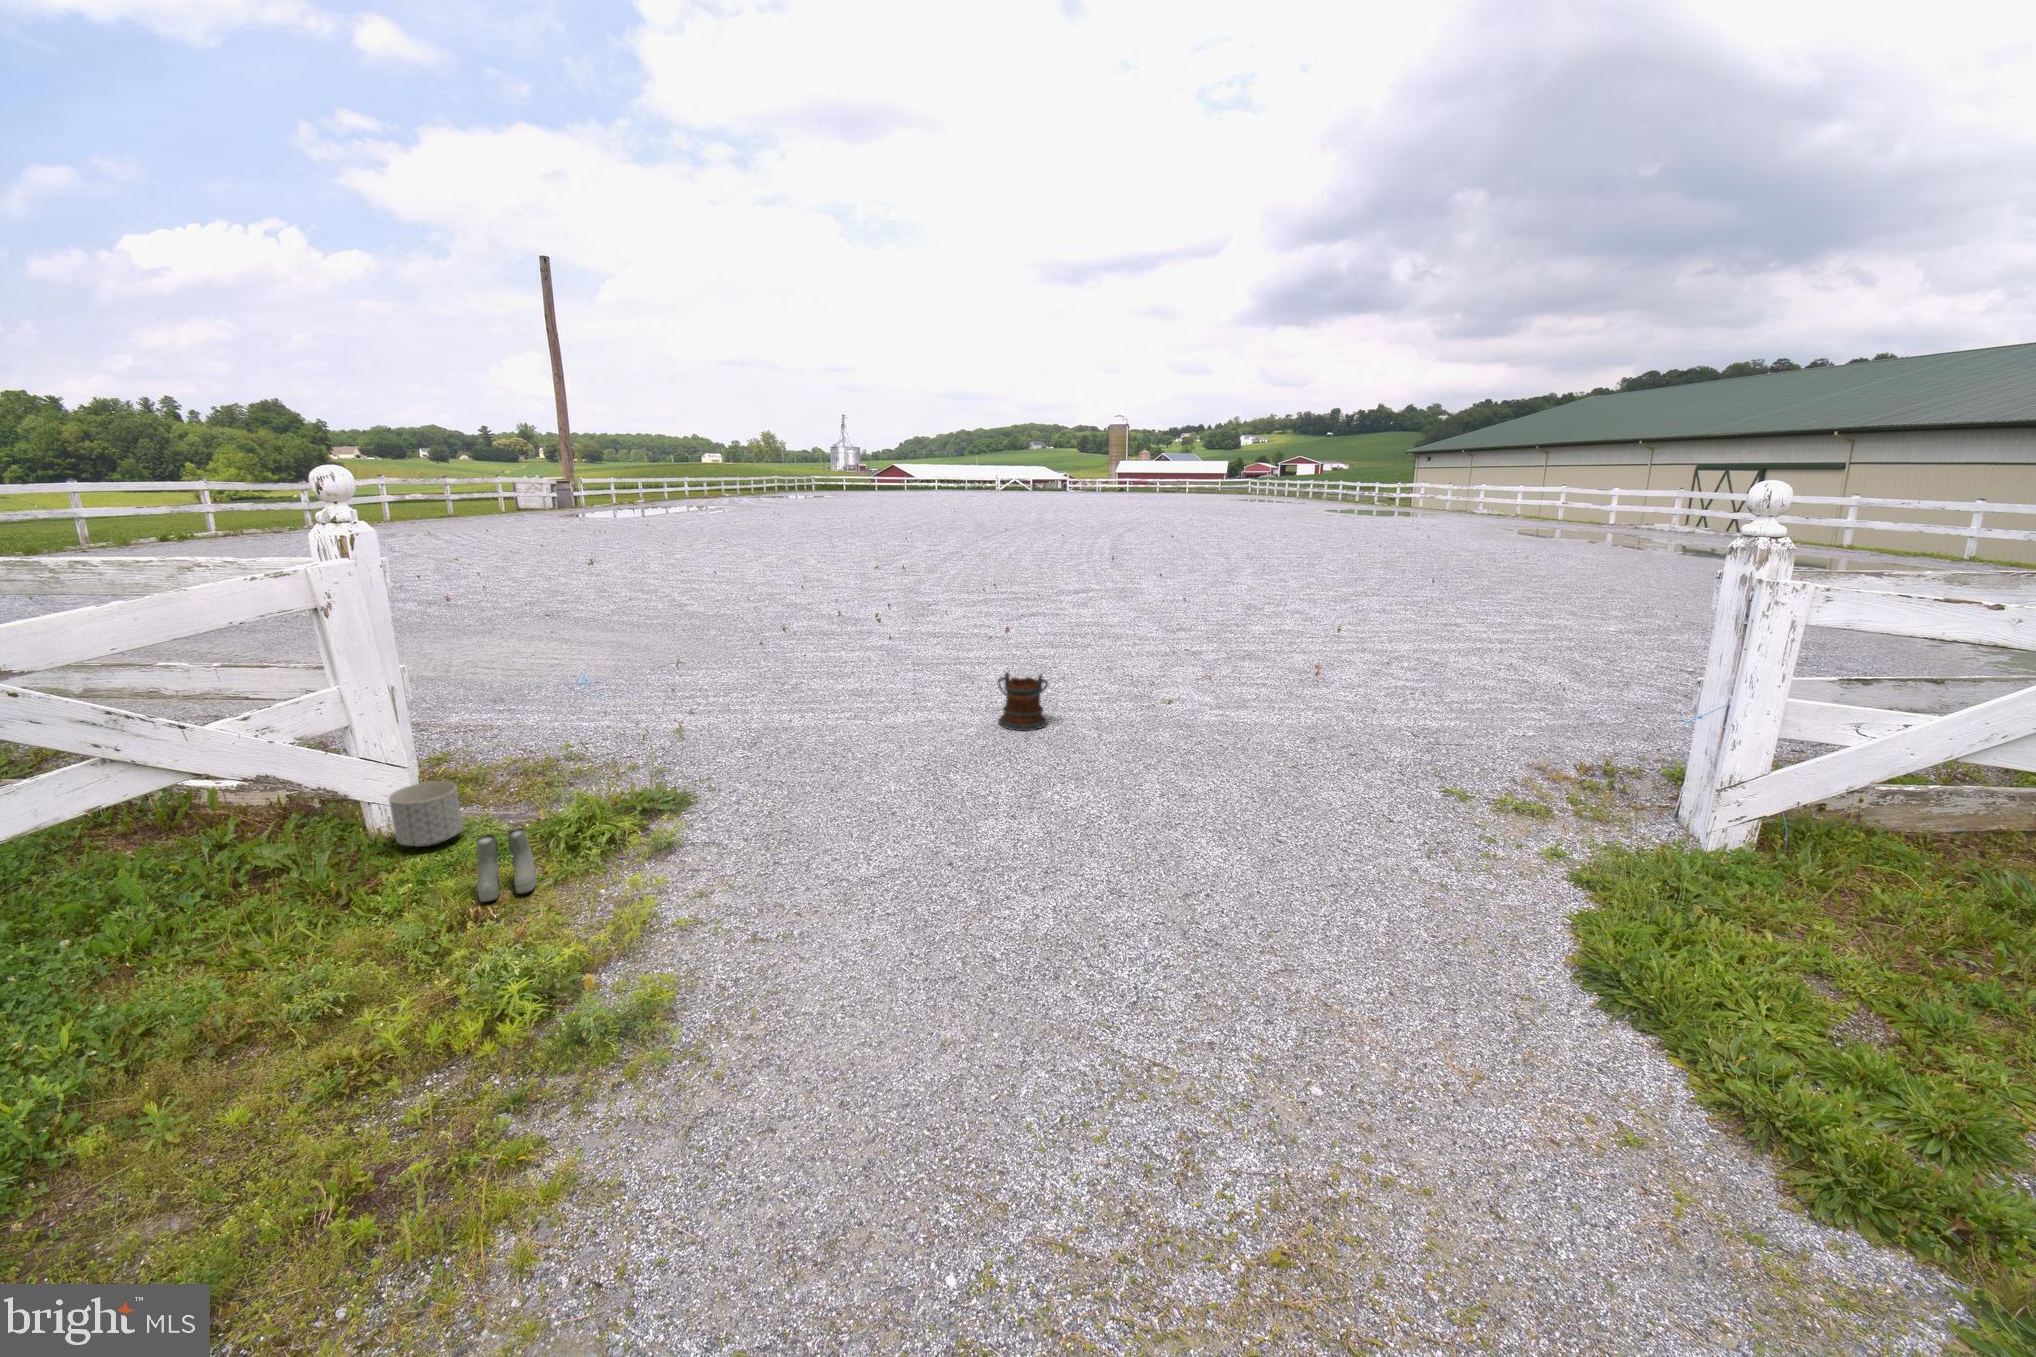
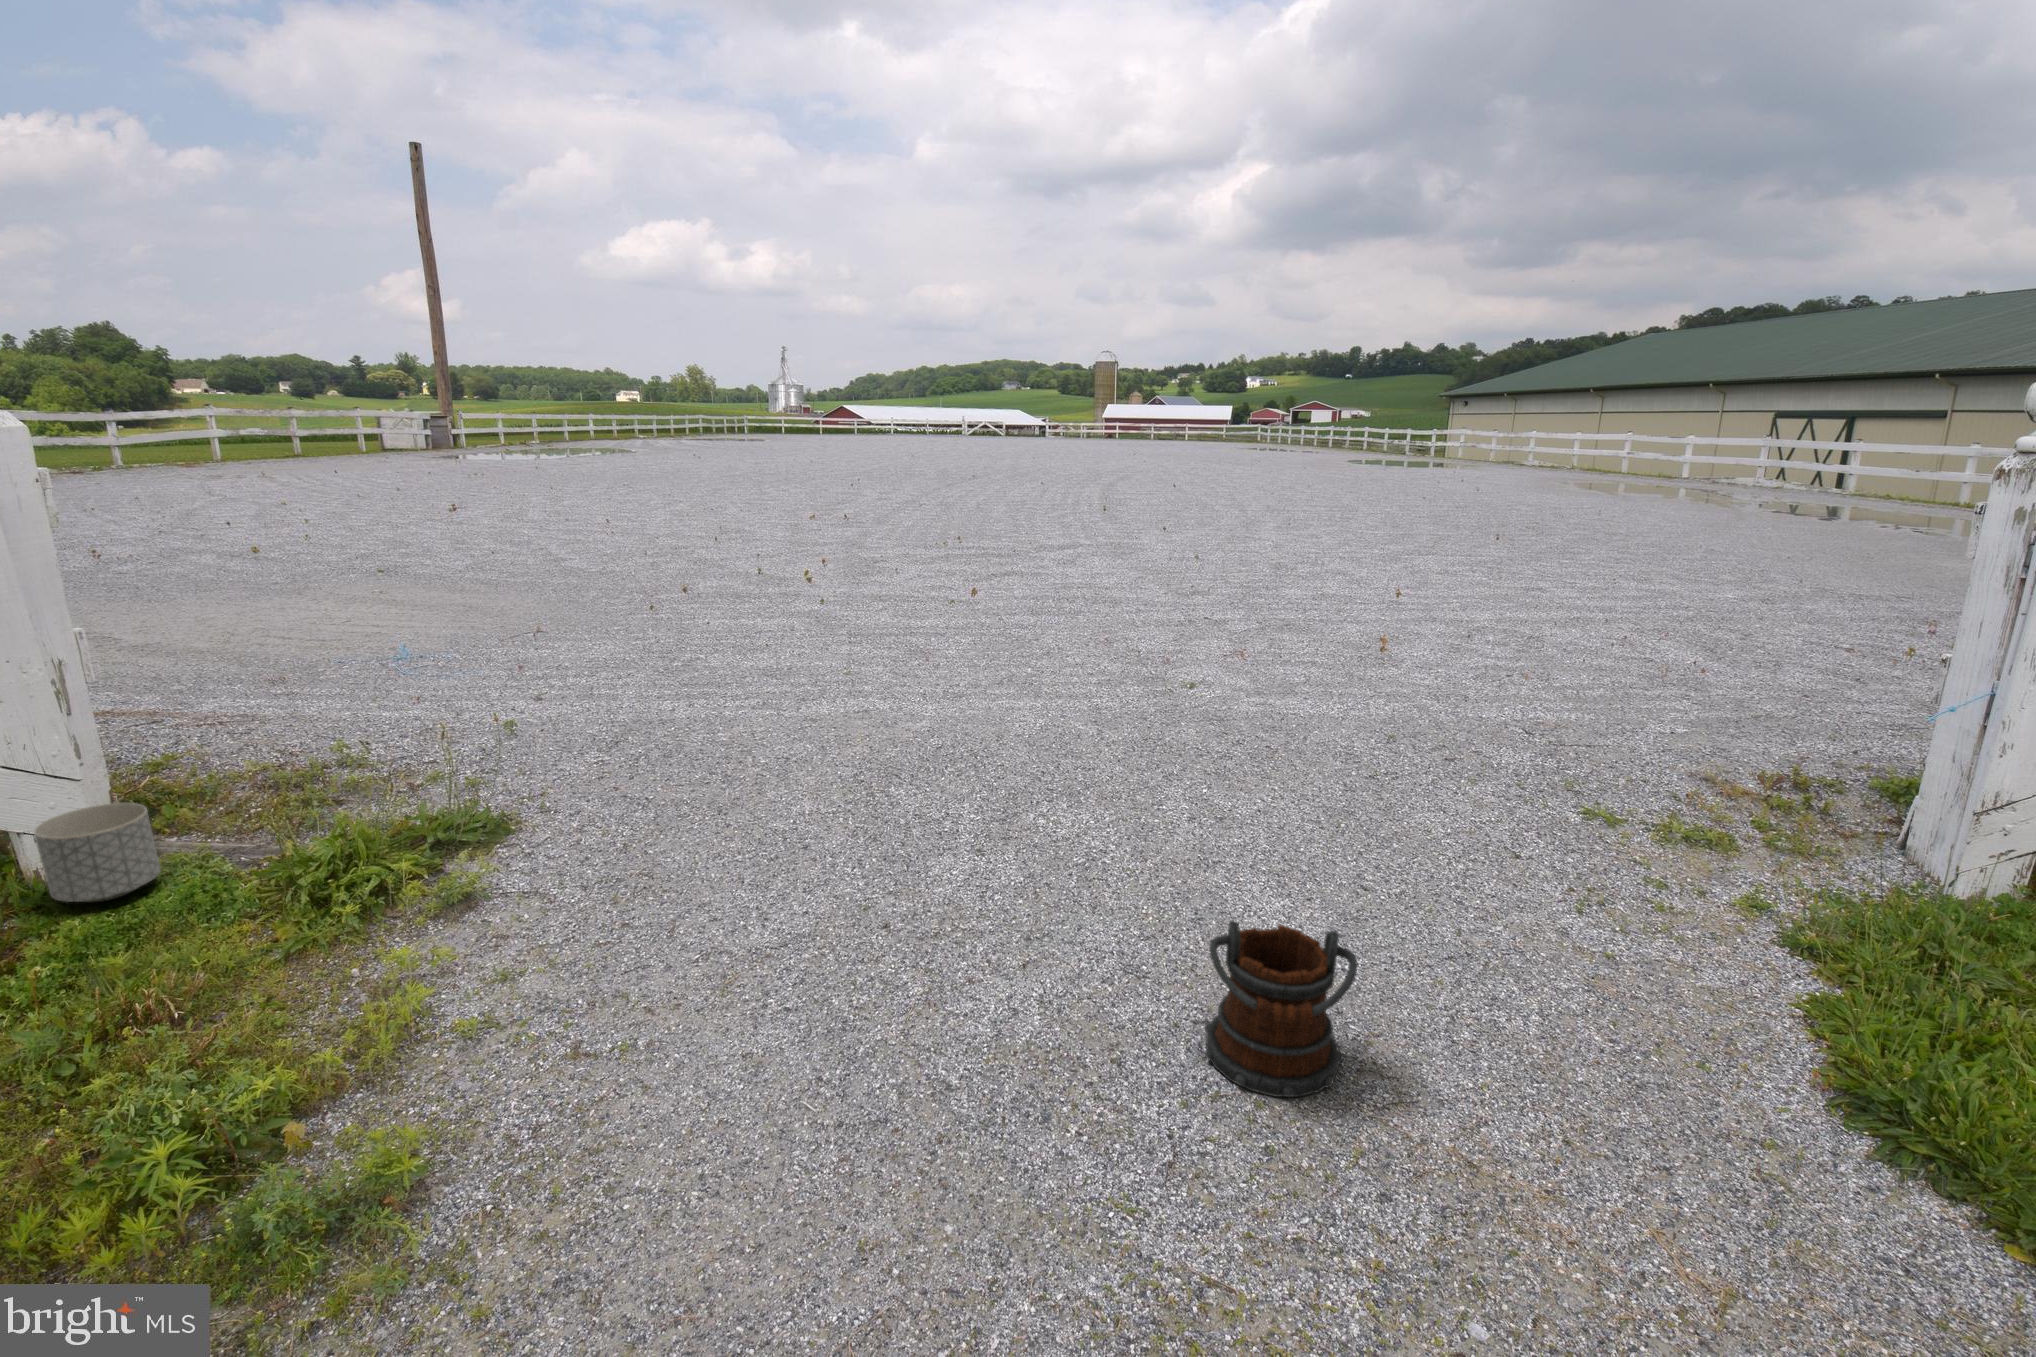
bucket: present [997,672,1048,731] -> present [1205,921,1357,1097]
boots: present [477,828,537,902] -> none [150,877,253,995]

